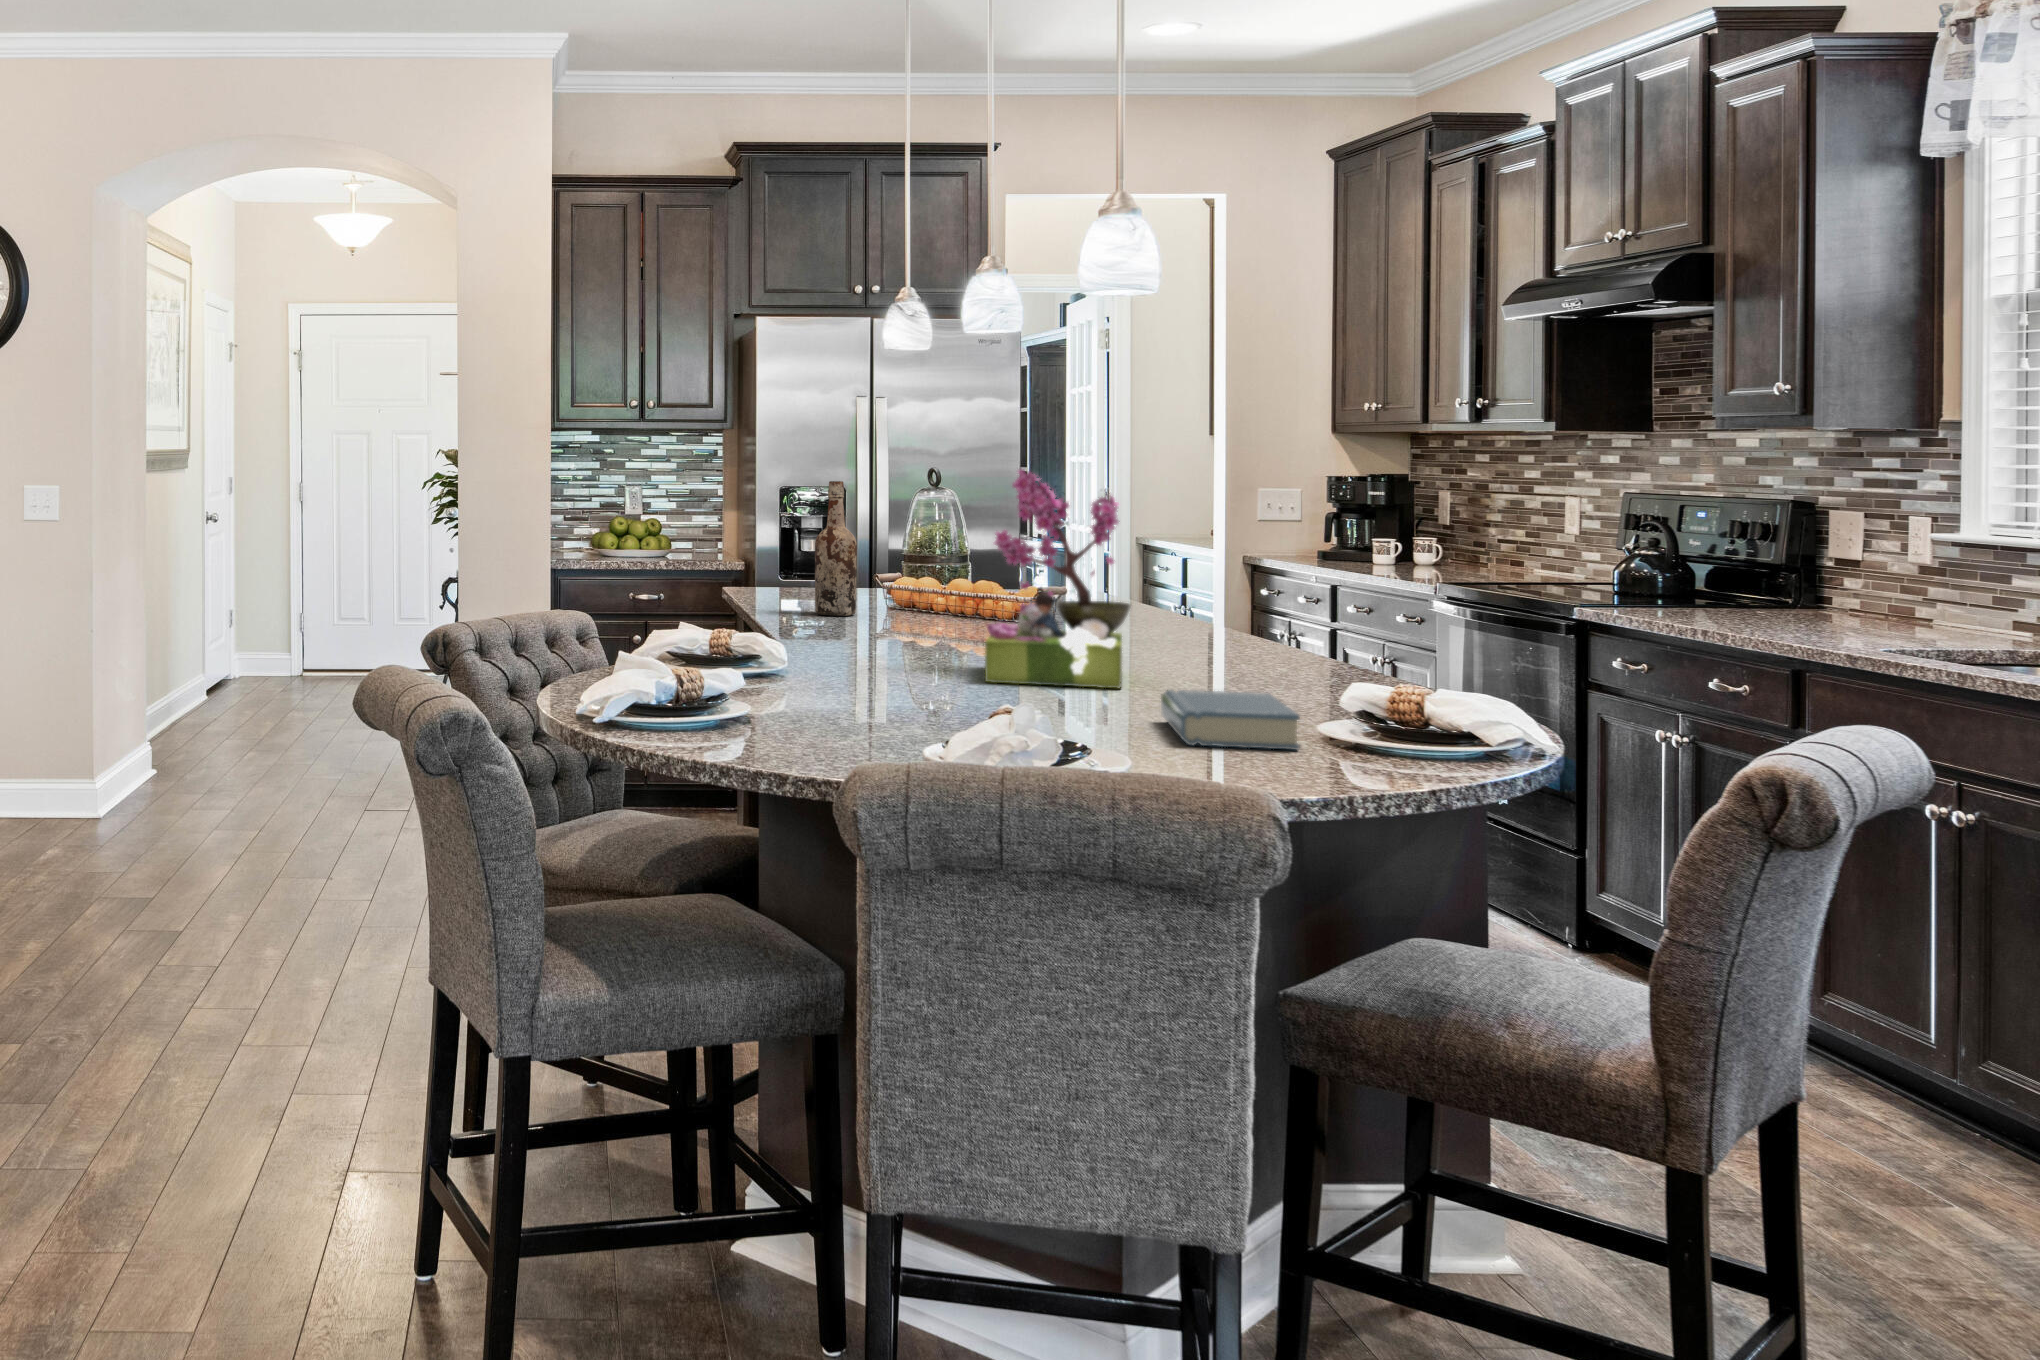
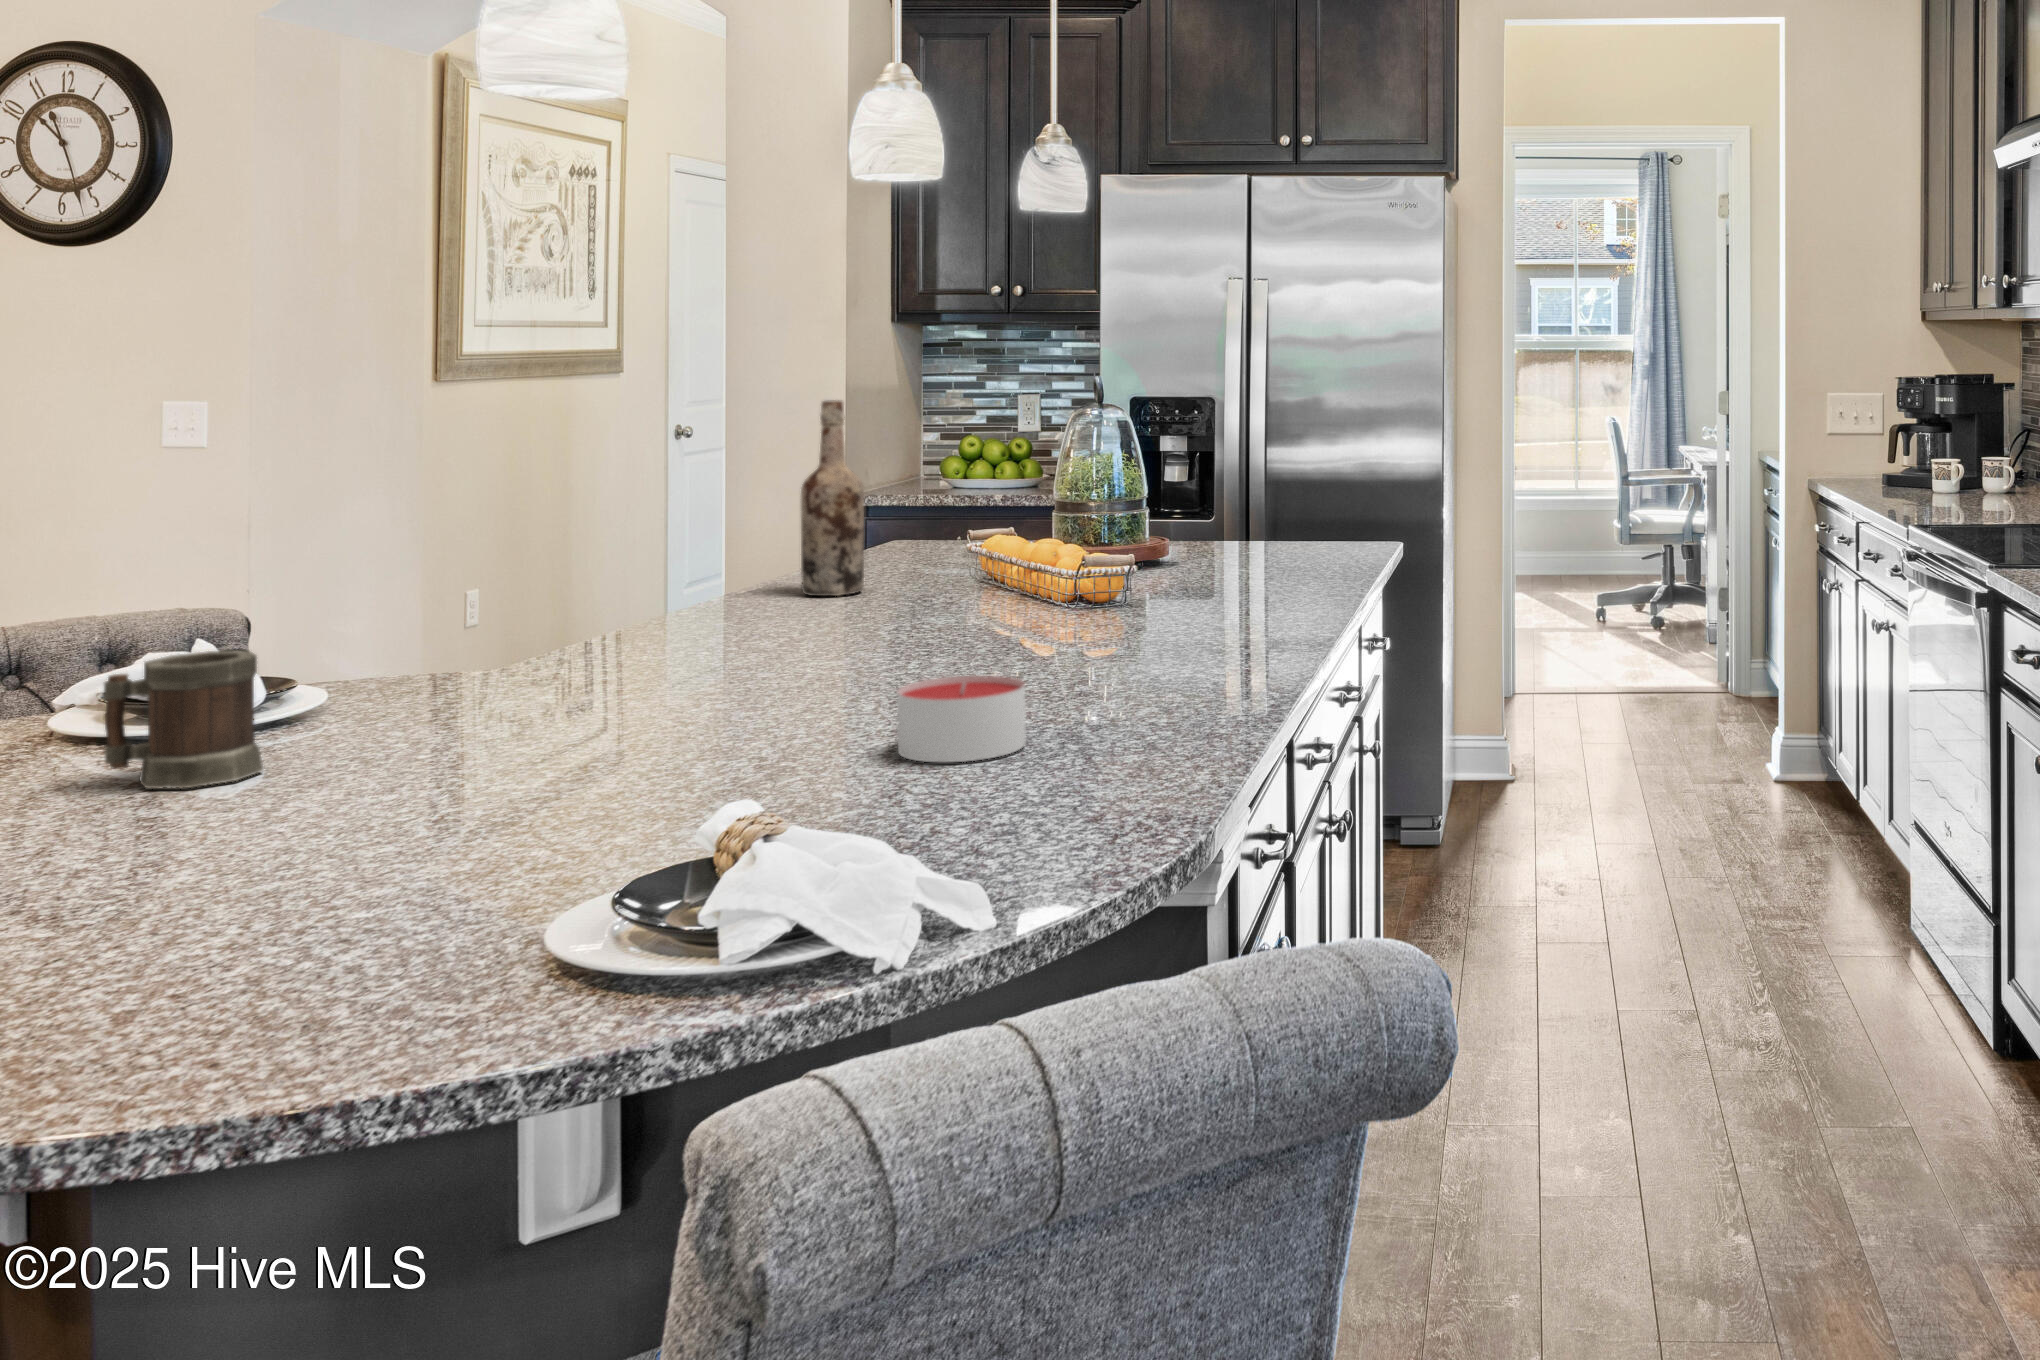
flower arrangement: present [985,469,1131,689] -> none [443,389,778,778]
mug: none [841,616,910,691] -> present [104,651,263,789]
candle: none [1228,639,1307,684] -> present [897,676,1026,762]
hardback book: present [1161,690,1300,750] -> none [55,825,492,997]

